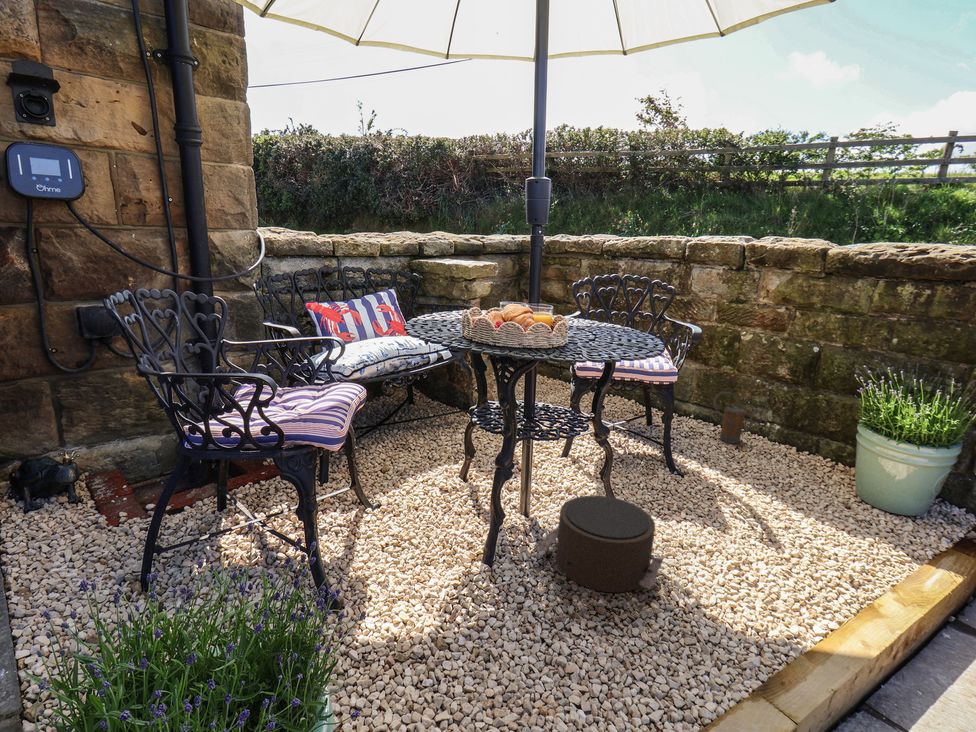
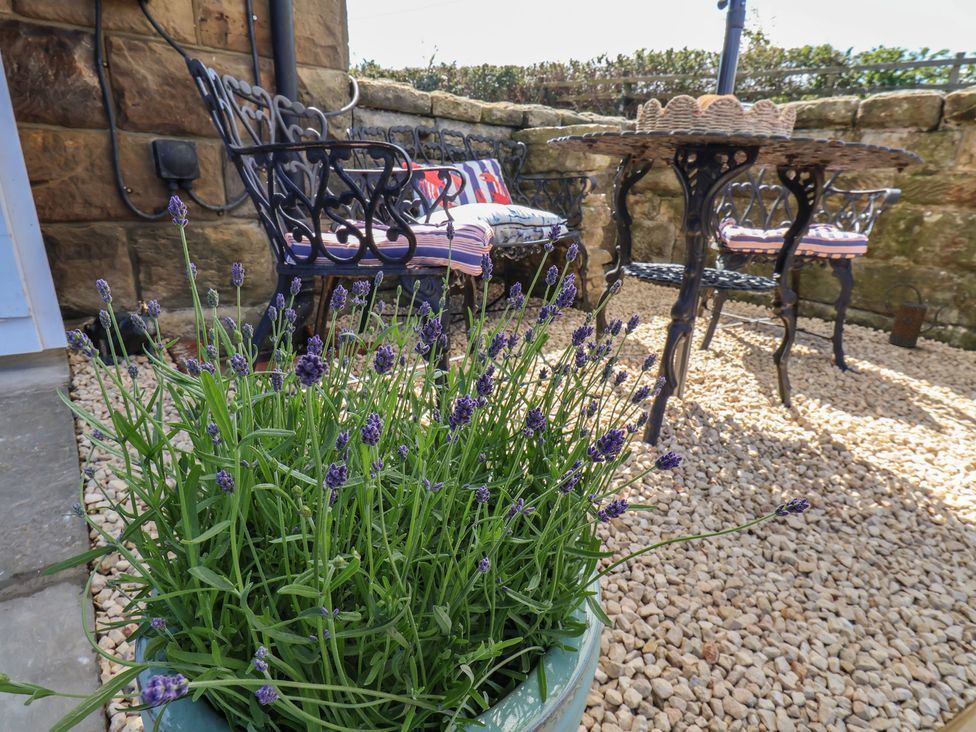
pouf: present [538,496,663,592] -> none [715,373,890,486]

